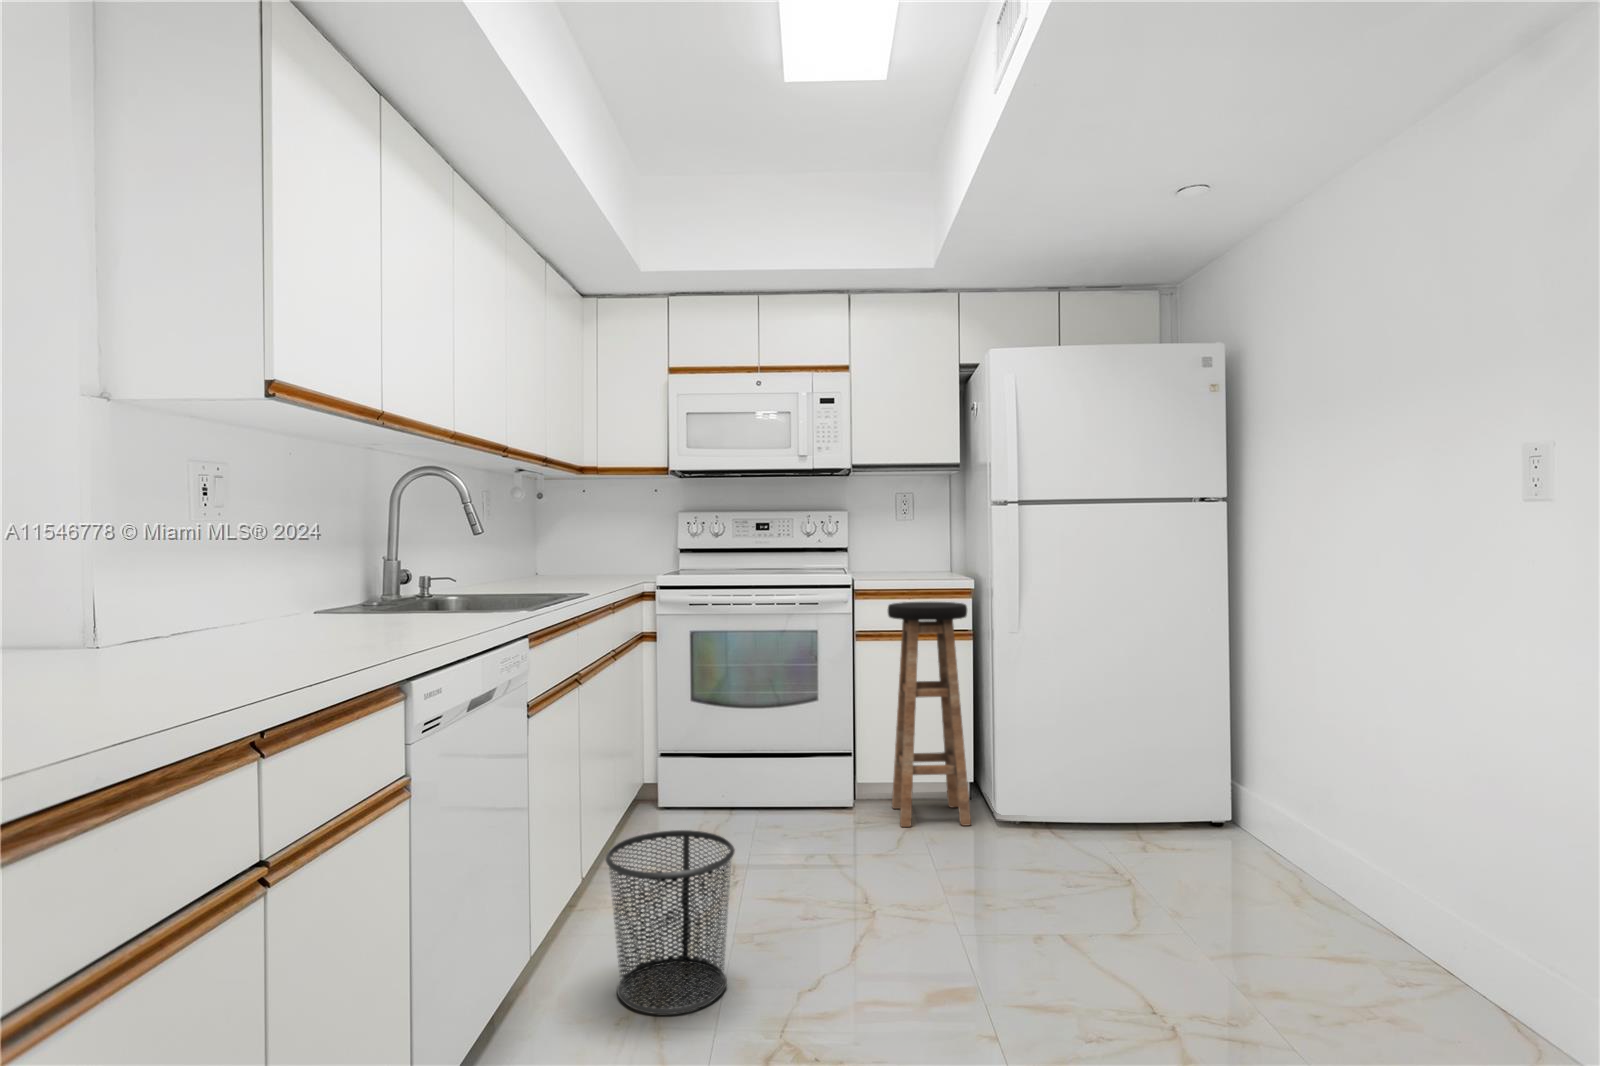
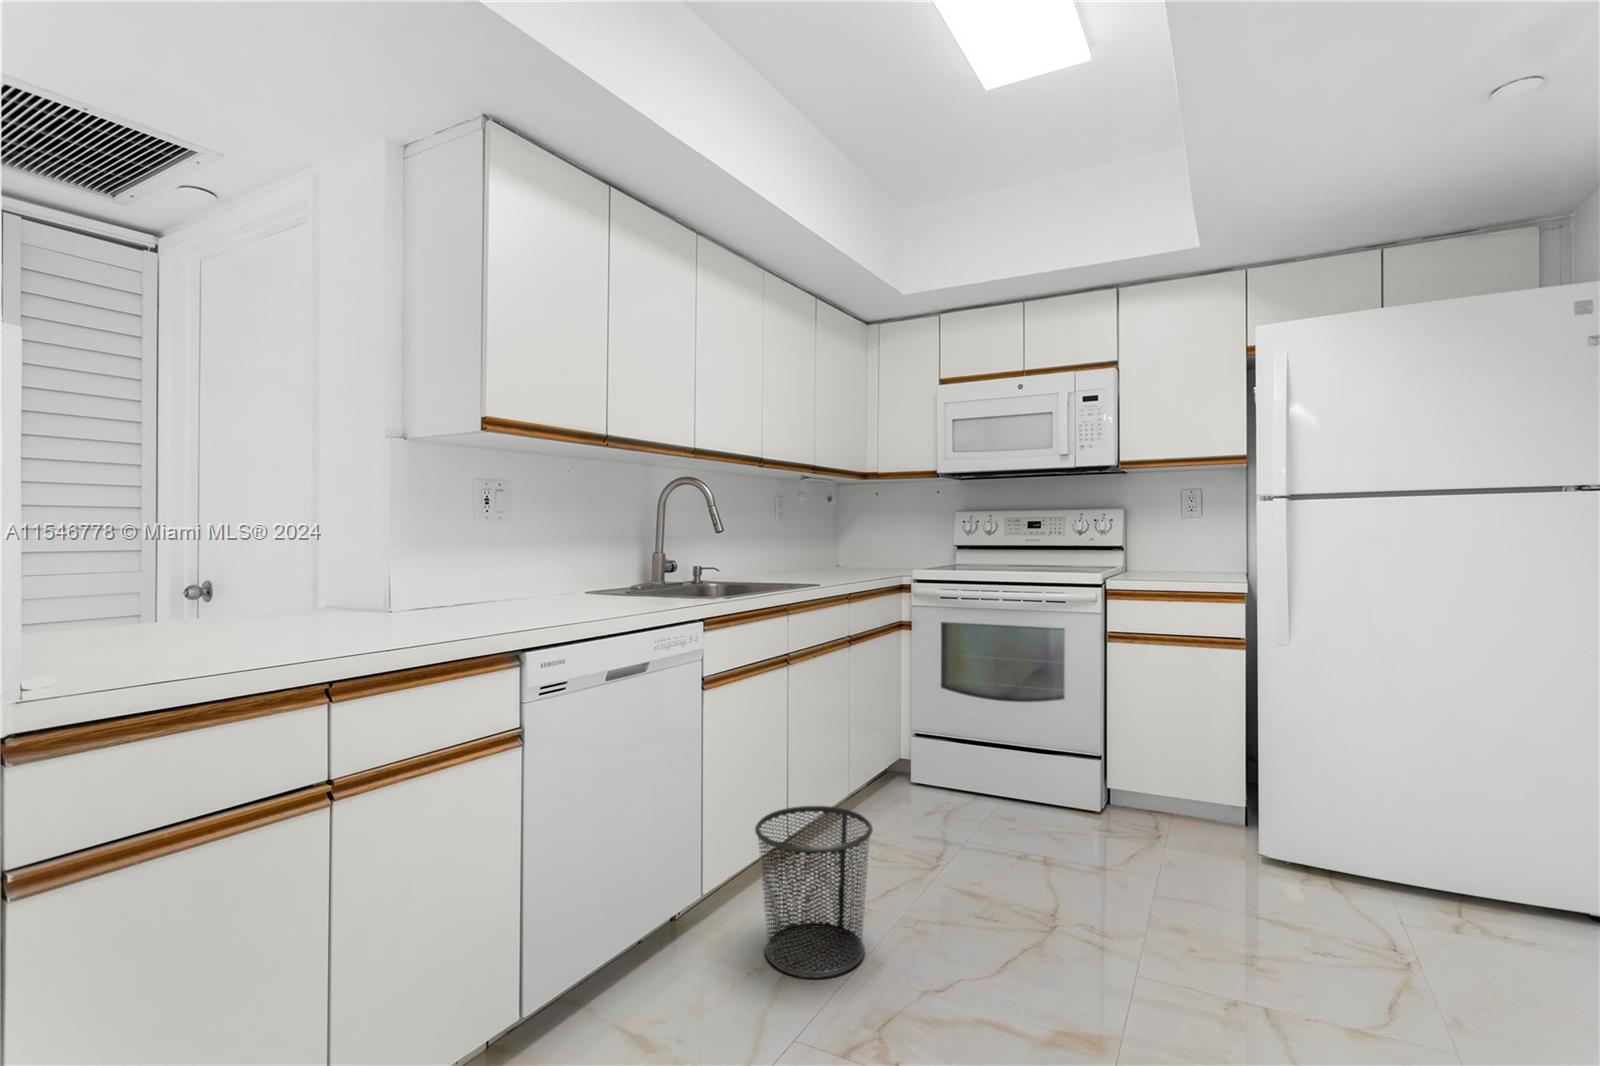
bar stool: present [888,602,971,827] -> none [1137,606,1232,856]

